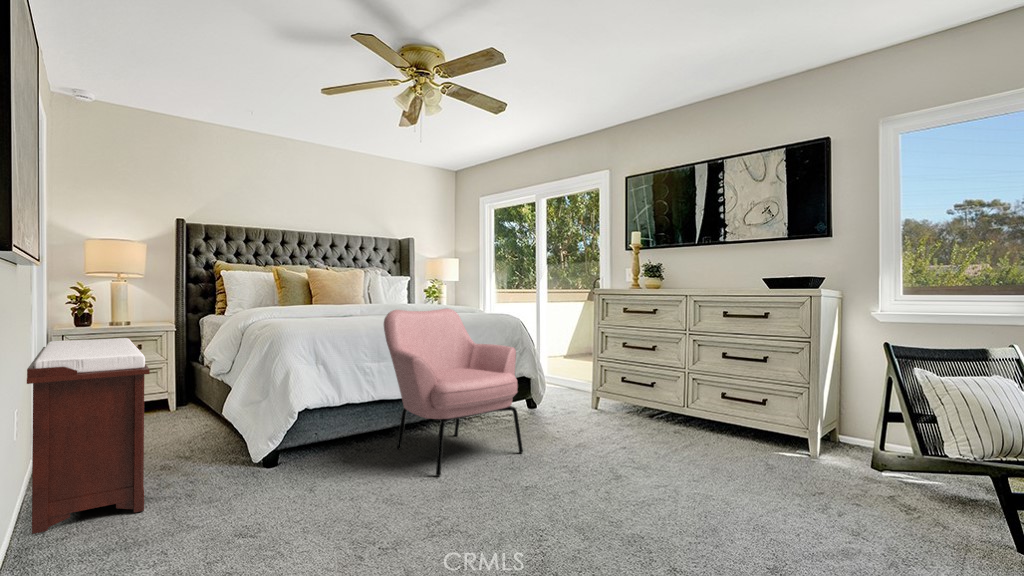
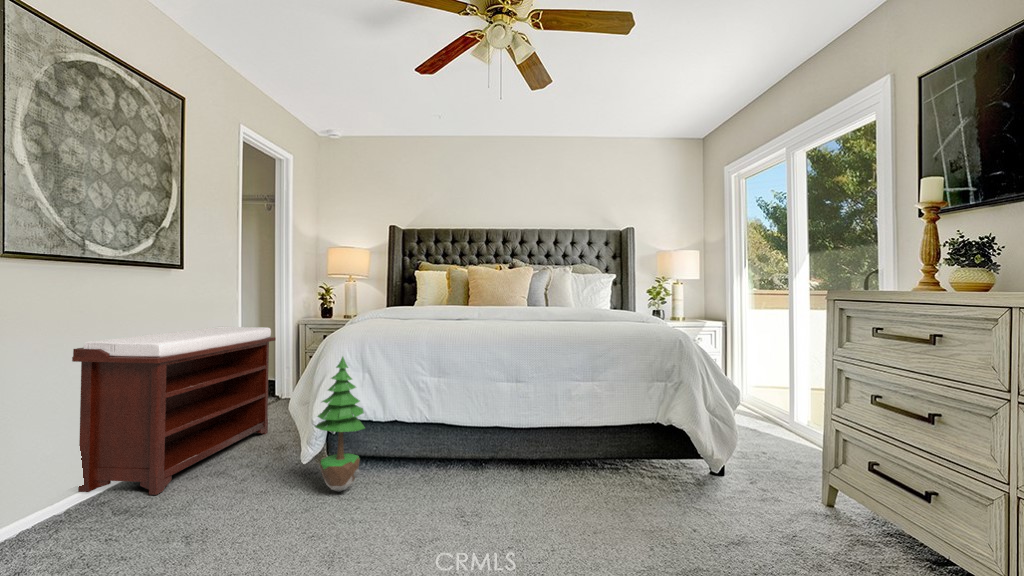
armchair: present [384,308,523,476] -> none [394,312,586,556]
potted tree: none [298,351,343,467] -> present [315,357,365,492]

